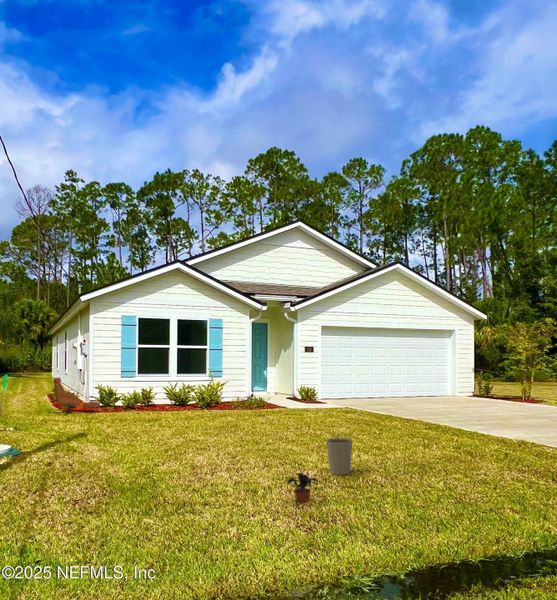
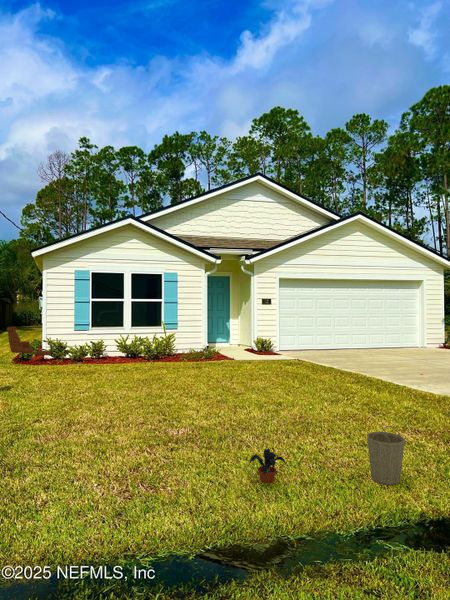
basket: present [326,437,353,475] -> present [367,426,405,485]
potted plant: present [288,473,318,502] -> present [249,449,285,483]

